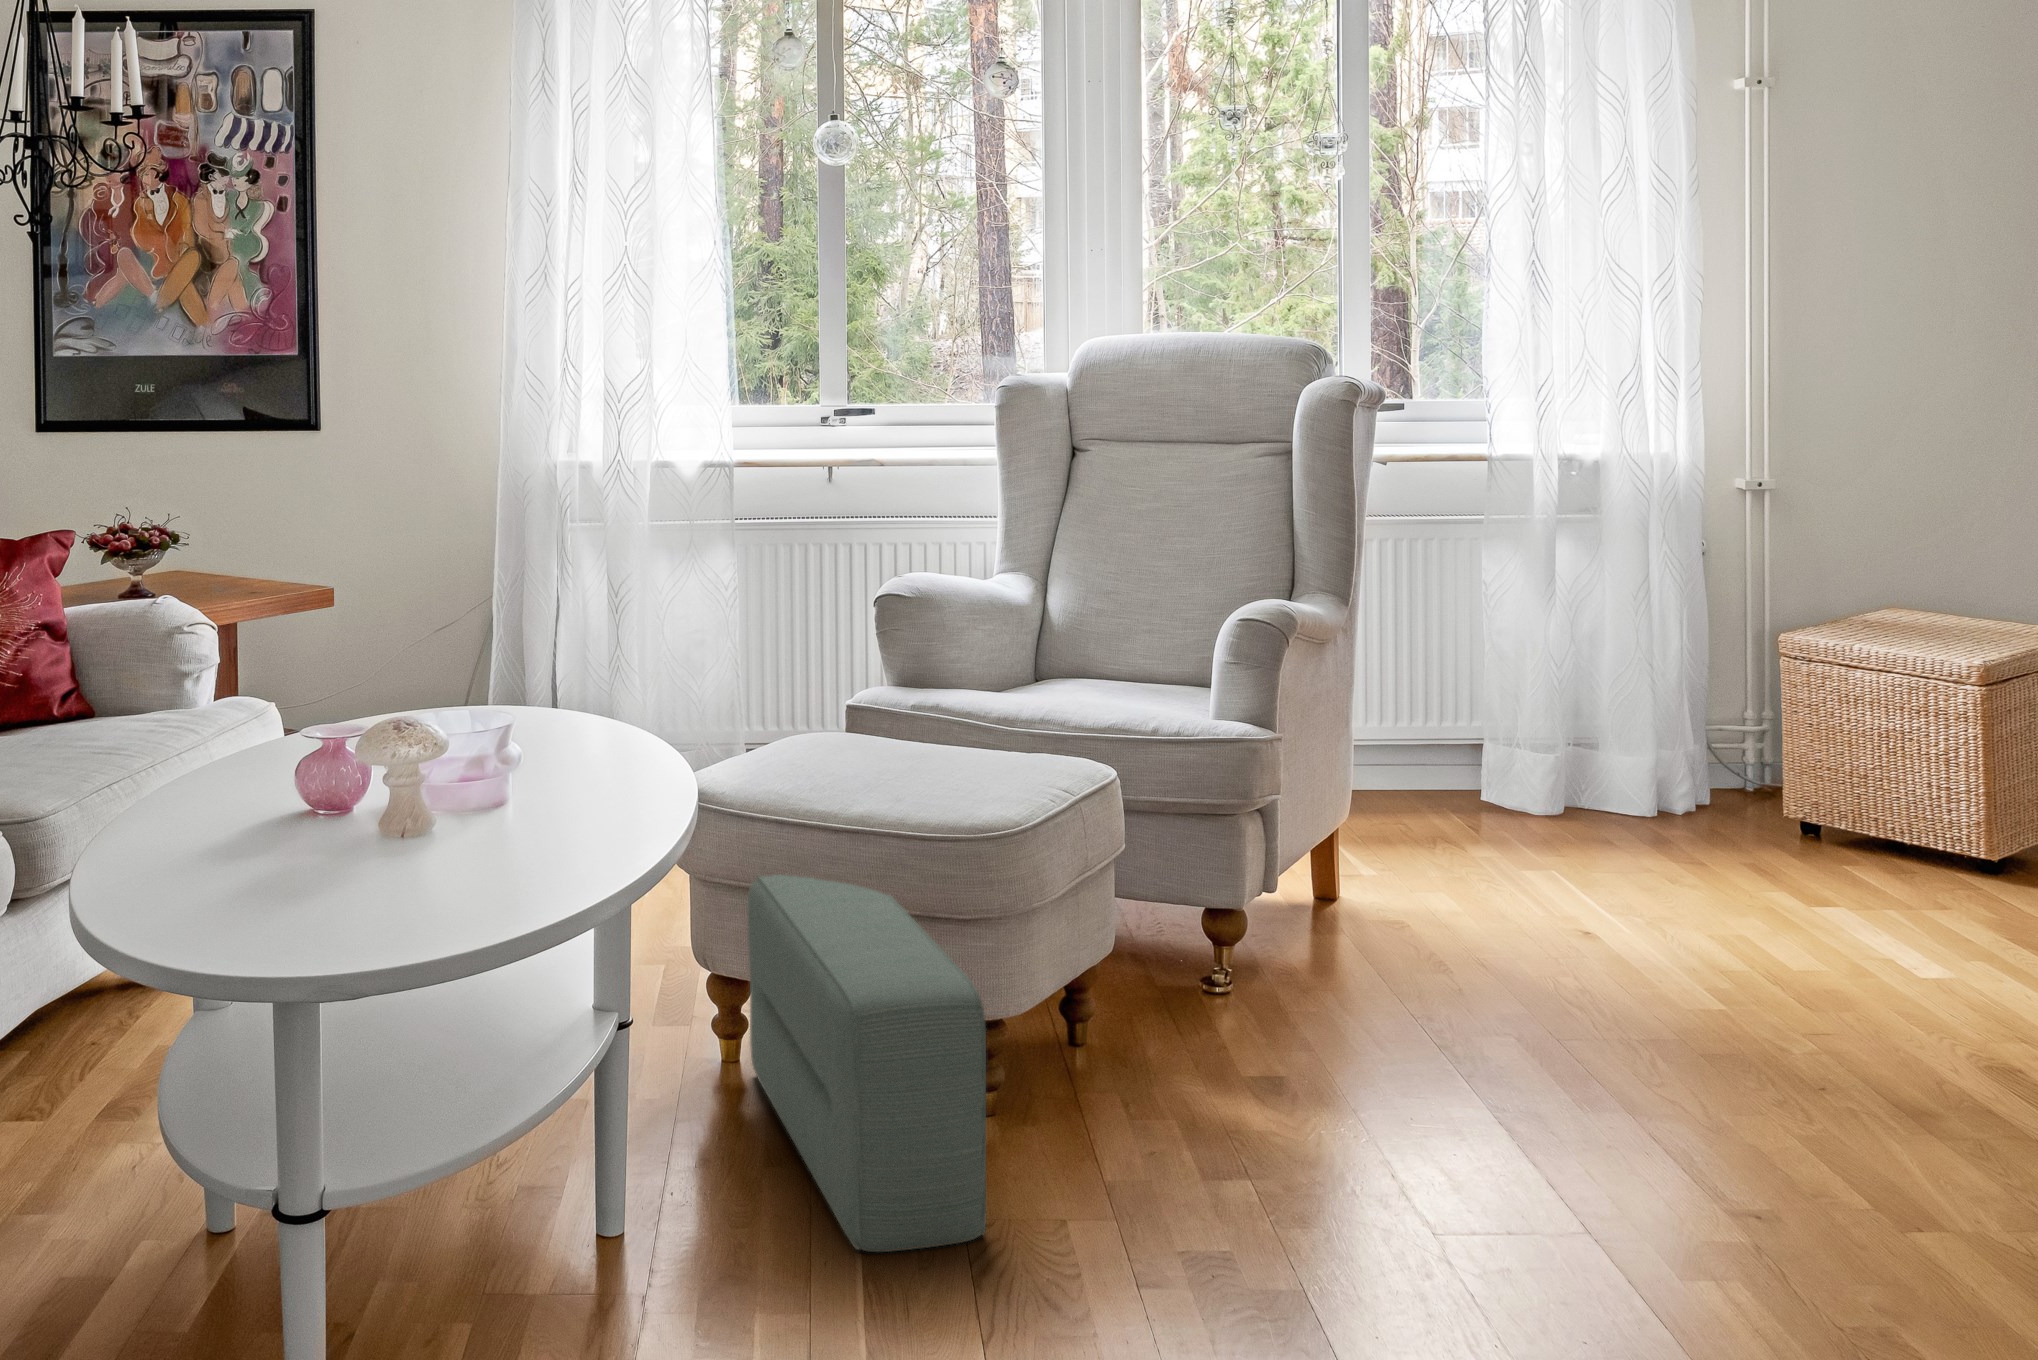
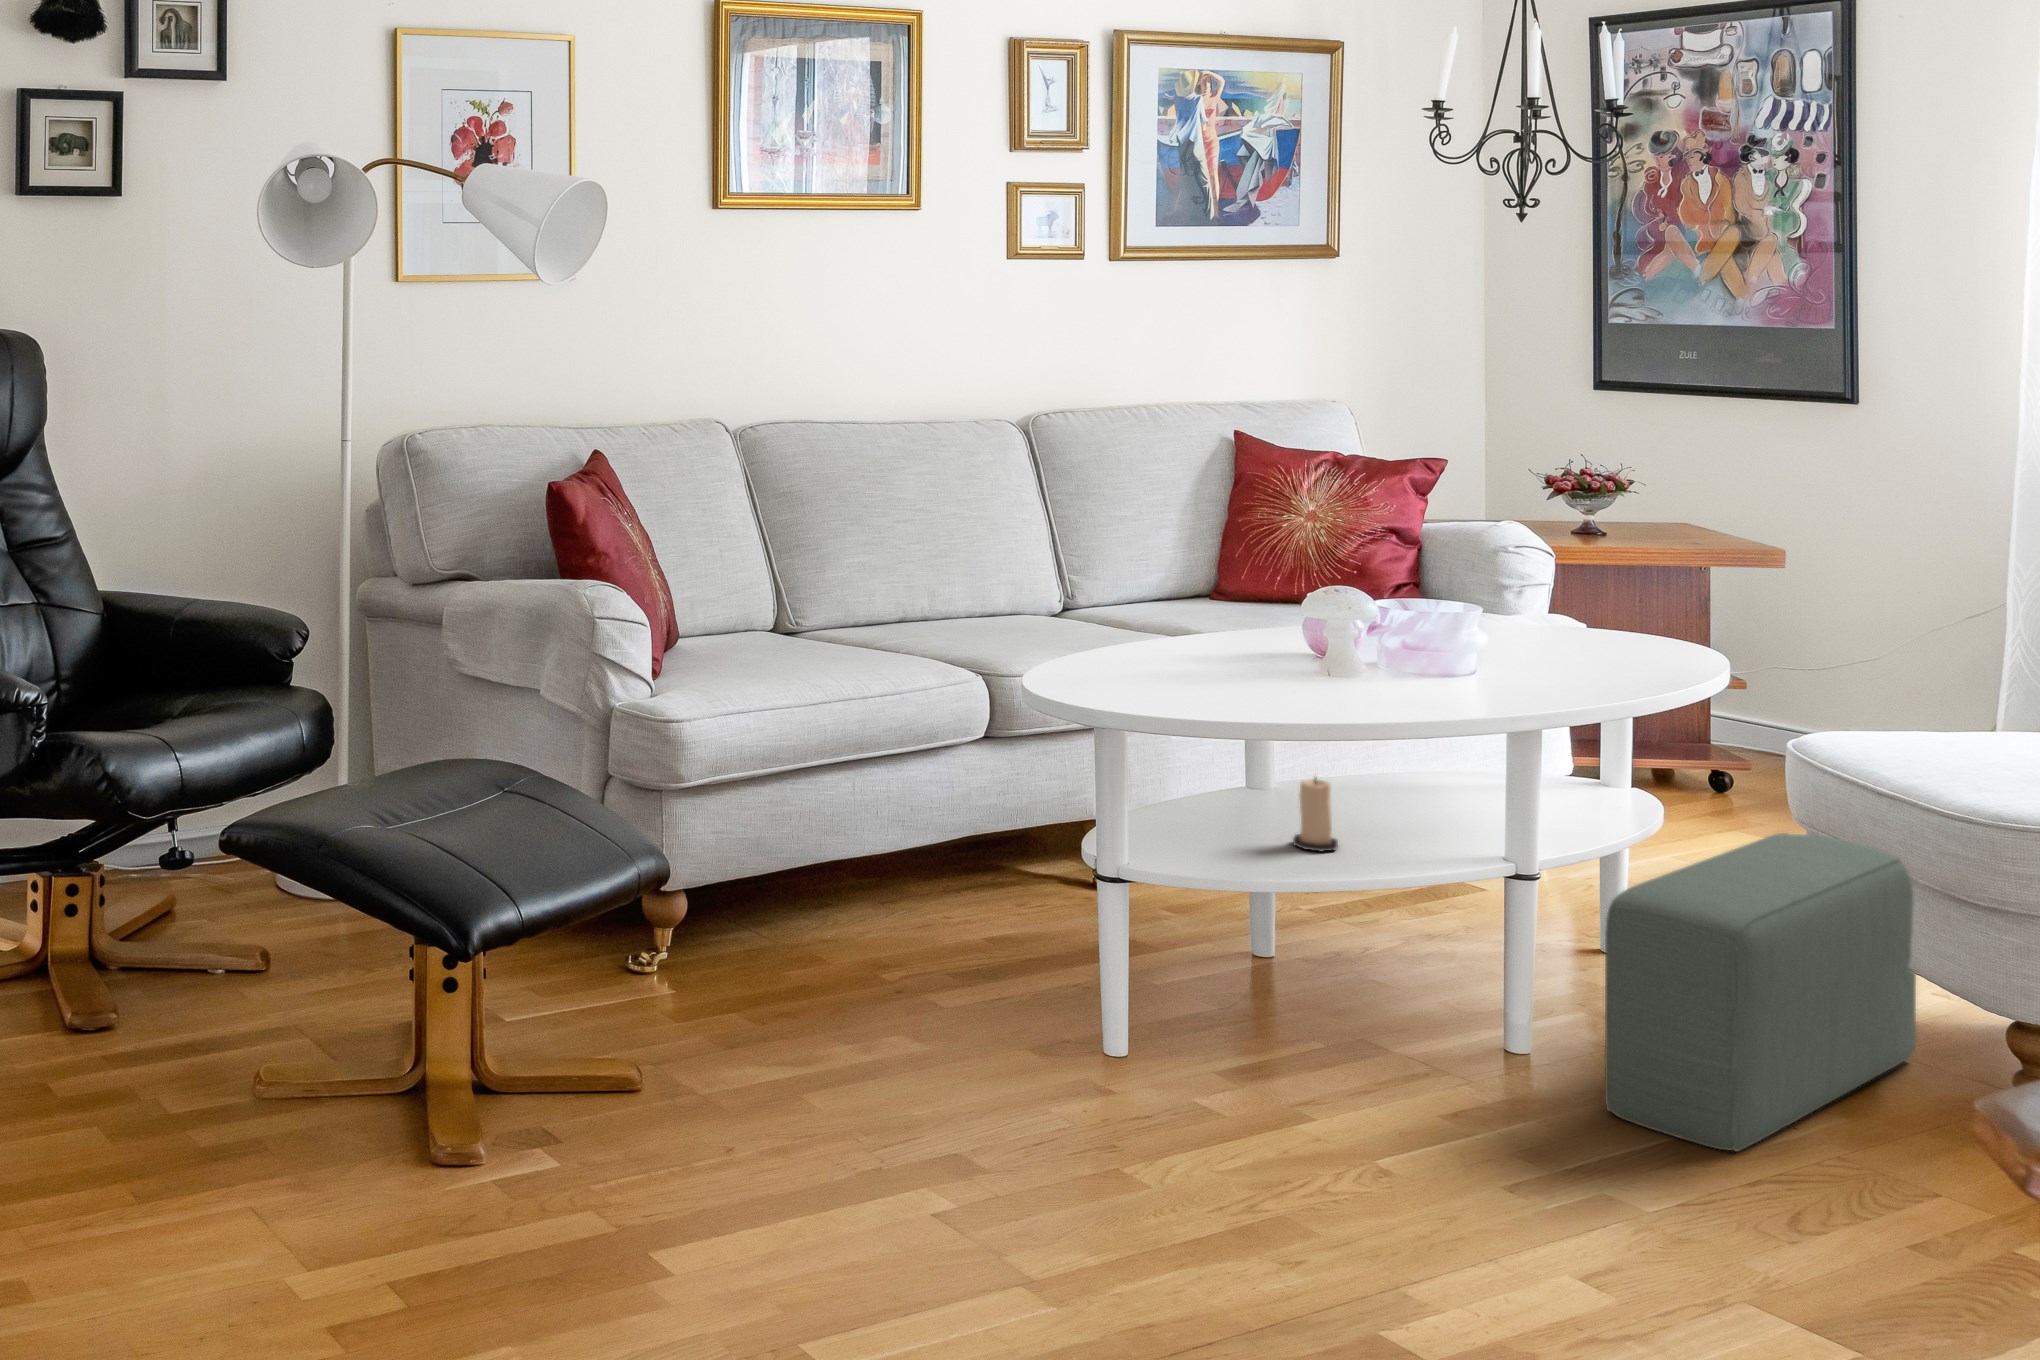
candle: none [387,968,445,1072] -> present [1293,778,1338,851]

